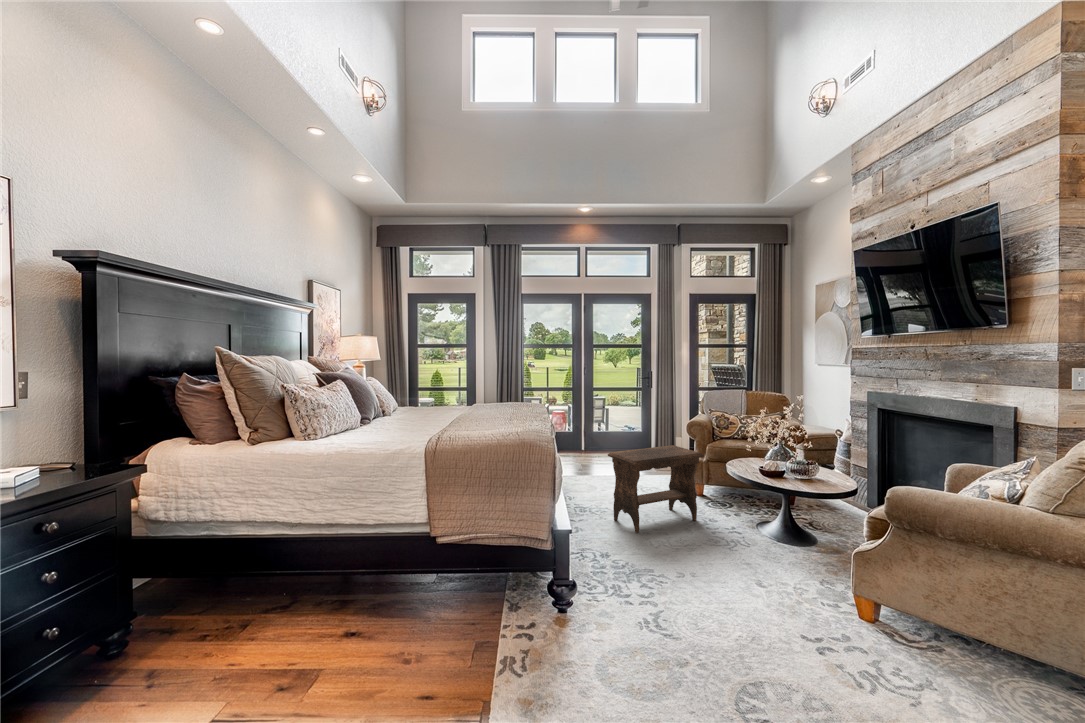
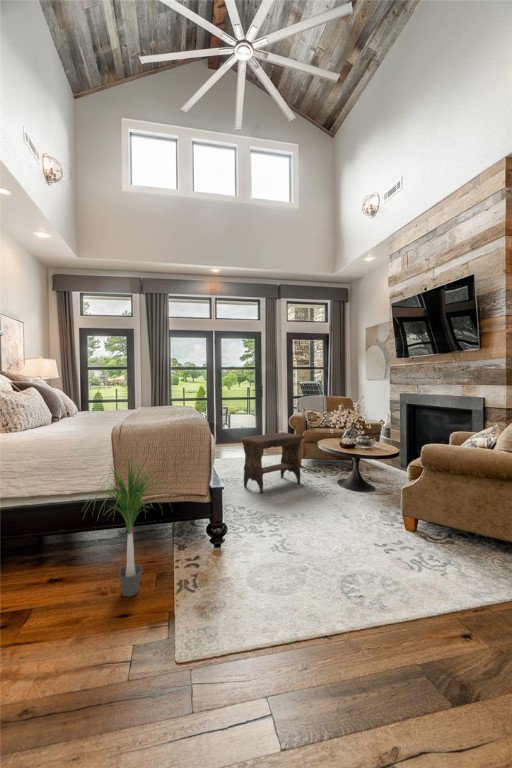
potted plant: none [382,480,500,668] -> present [92,459,156,596]

